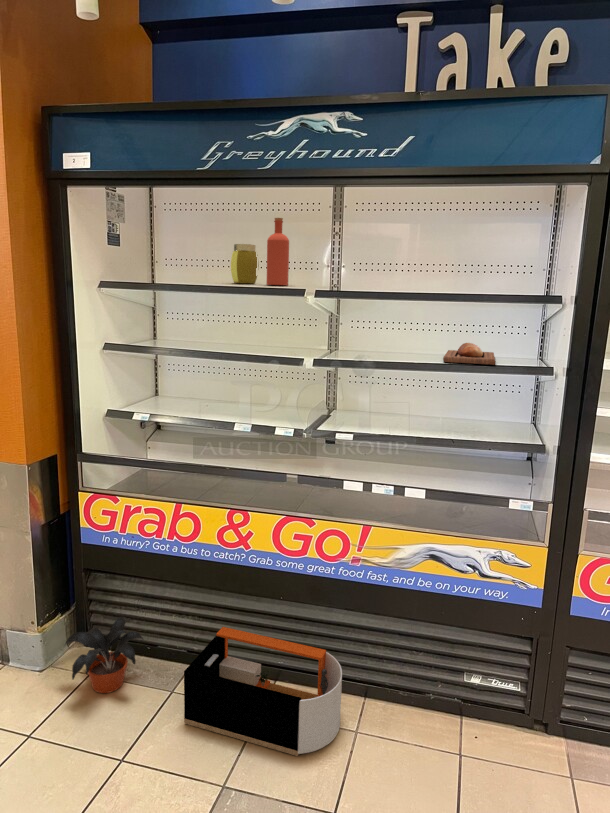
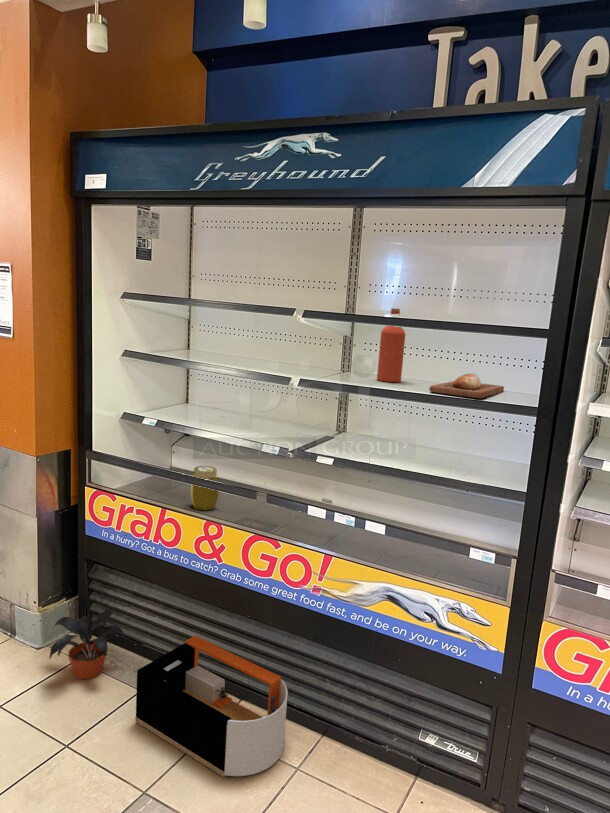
bottle: present [267,218,289,285] -> present [377,308,405,382]
jar: present [231,244,259,284] -> present [191,466,218,511]

